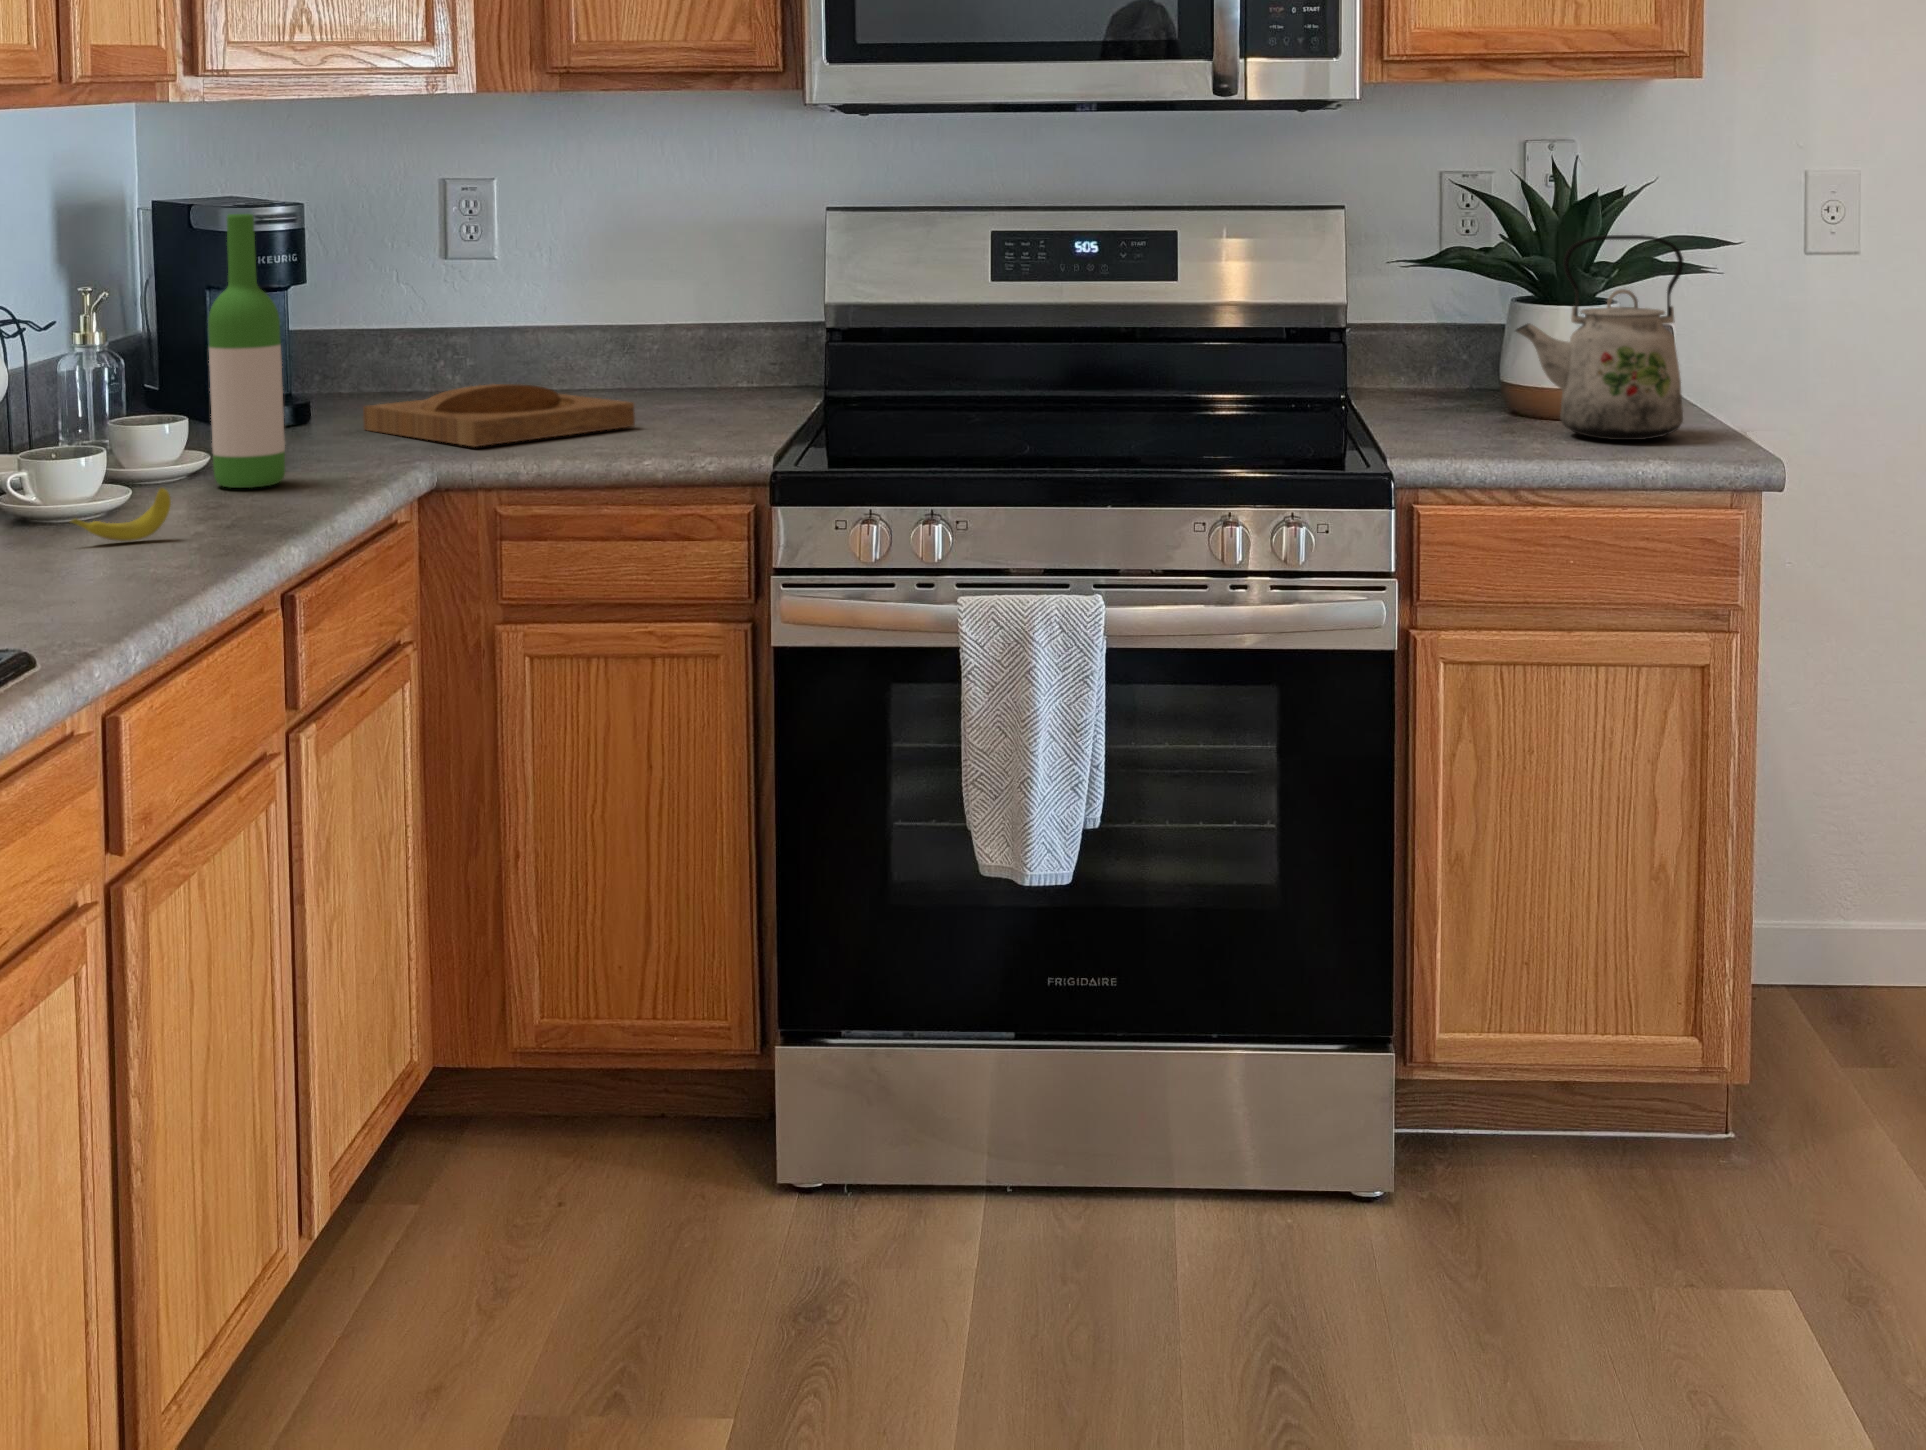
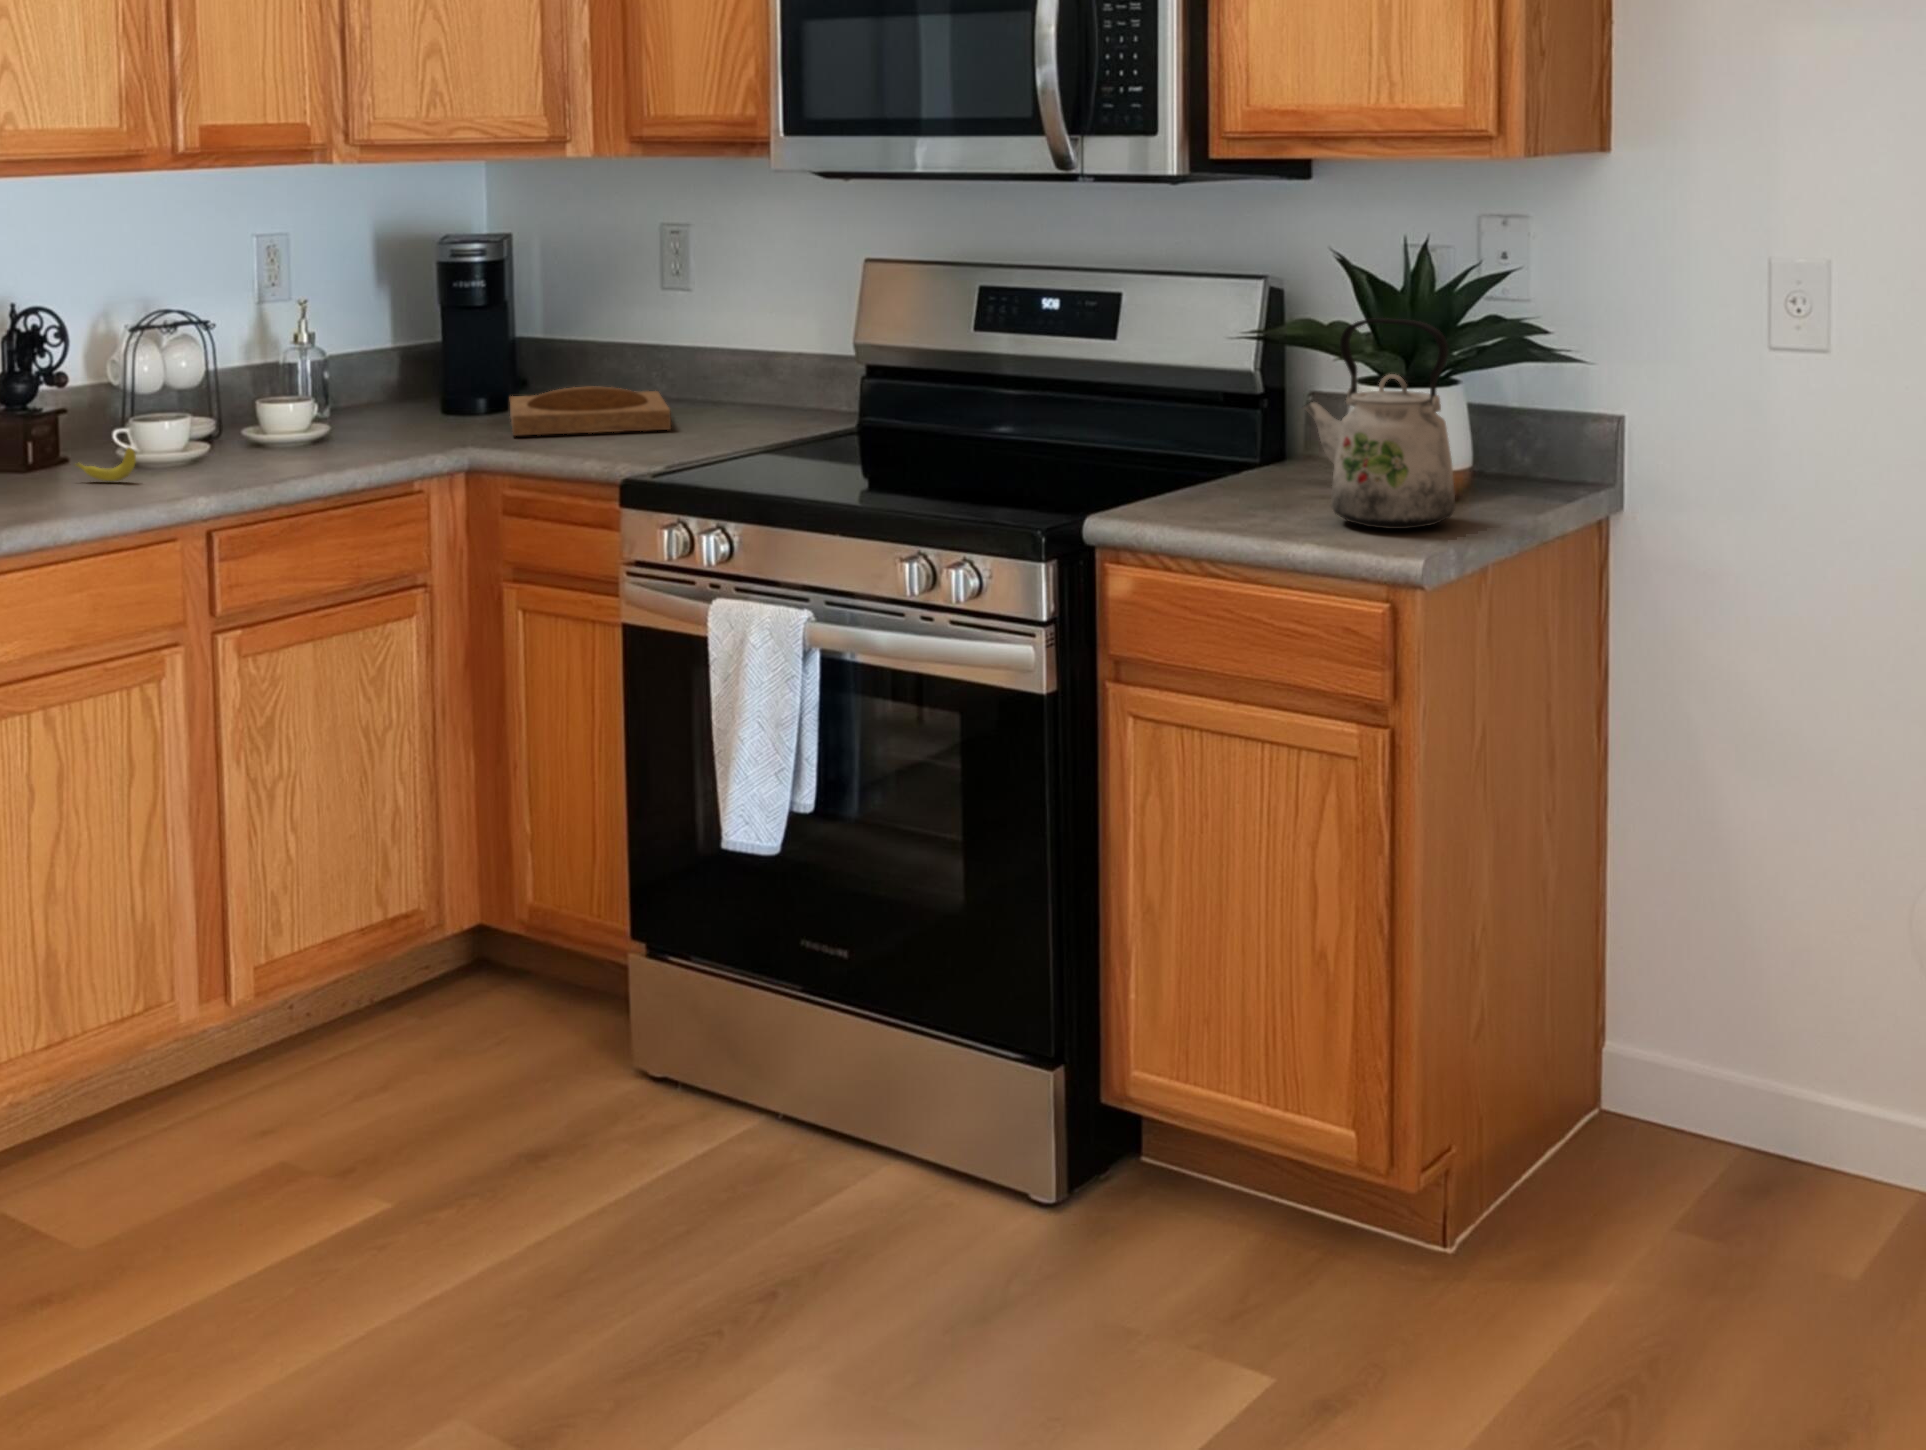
wine bottle: present [208,214,285,488] -> none [270,254,325,452]

